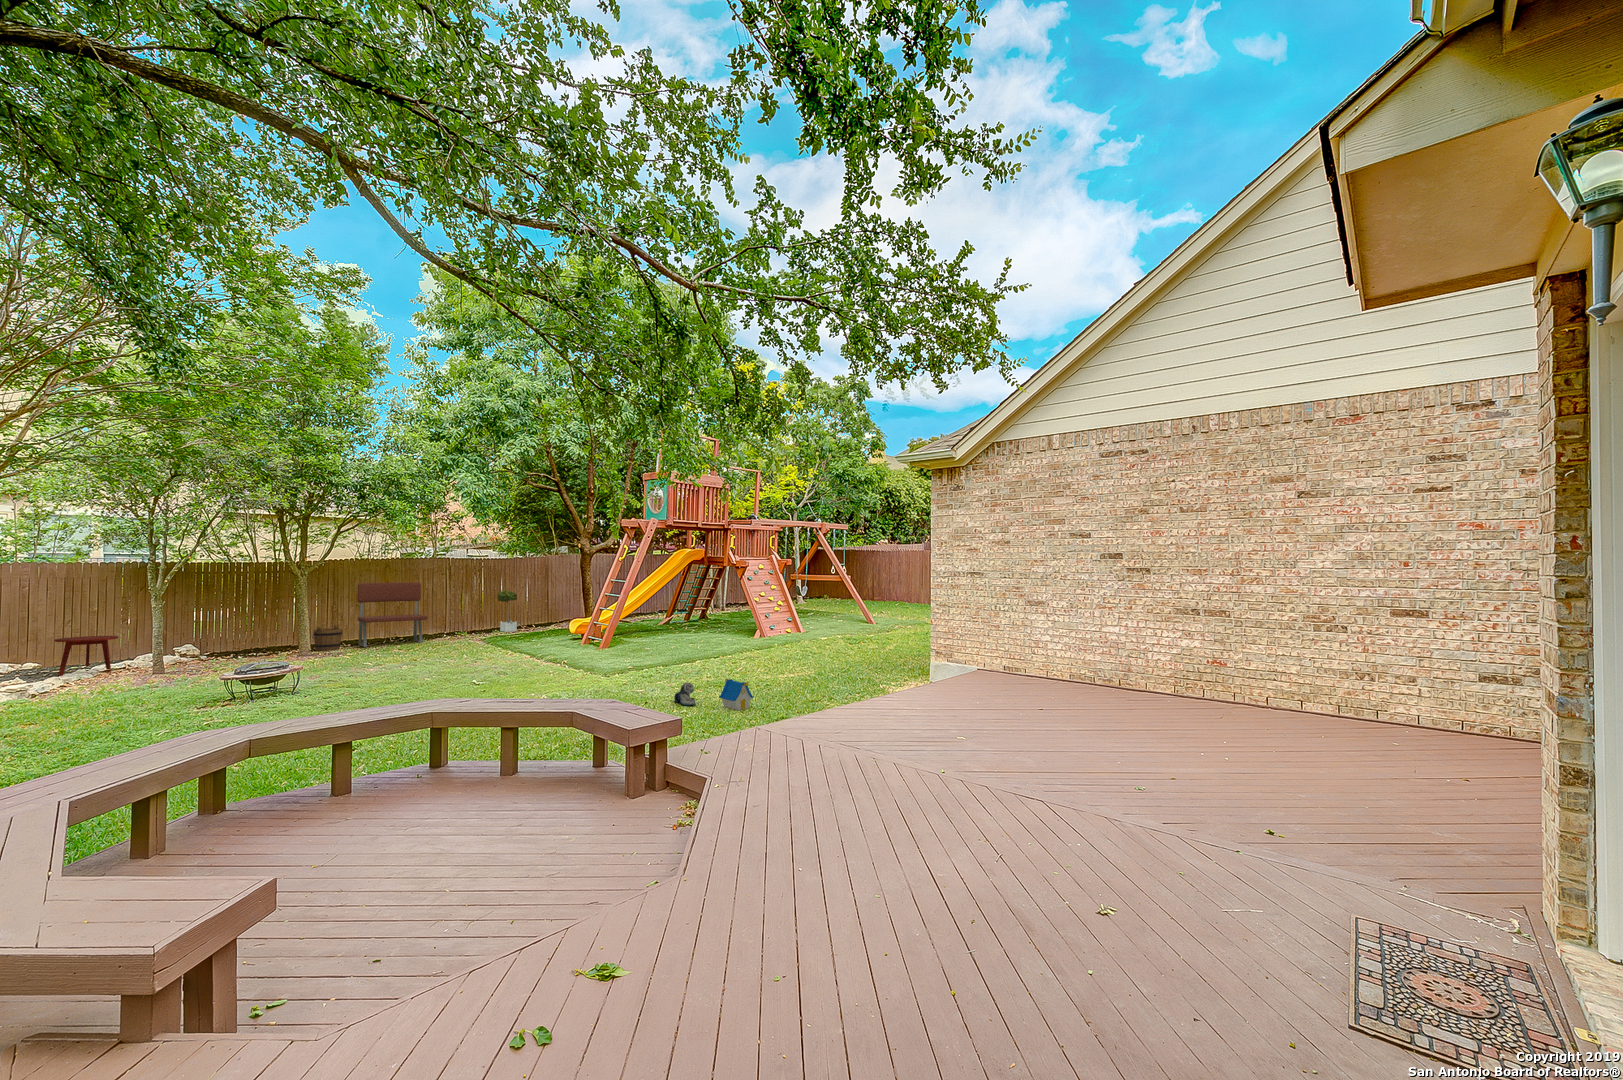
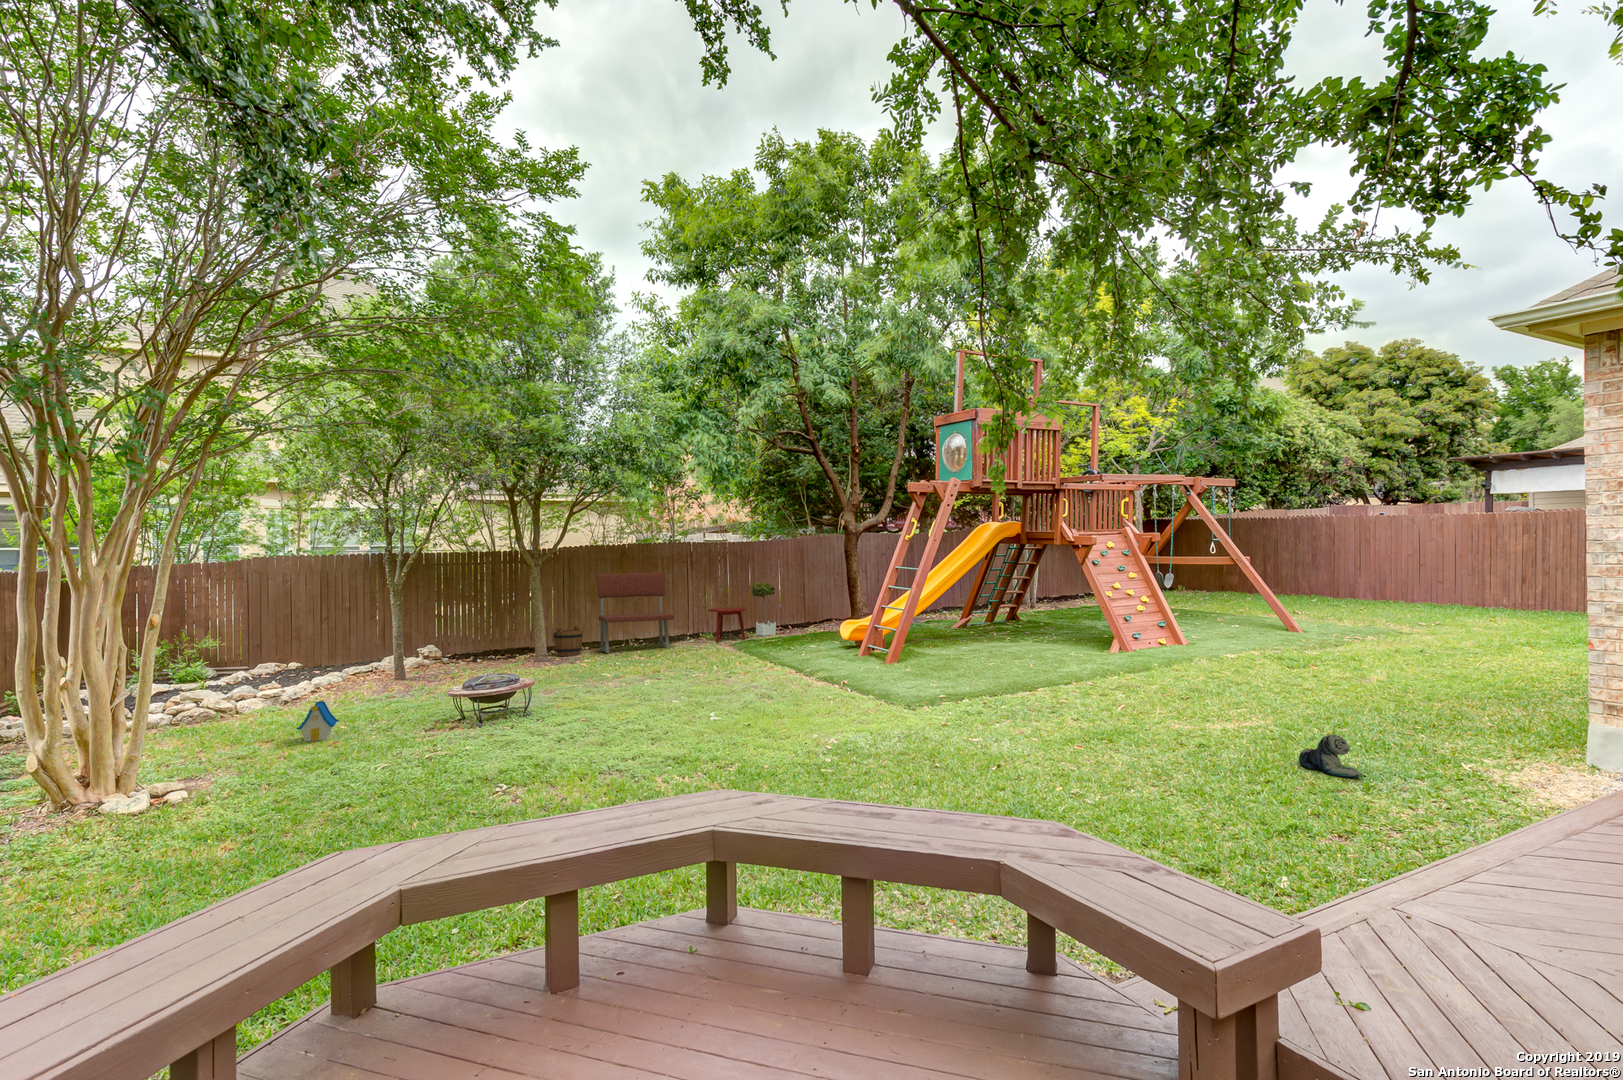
side table: present [54,636,118,676] -> present [707,608,747,642]
toy house: present [719,679,754,710] -> present [297,700,338,742]
plush toy: present [674,682,696,706] -> present [1299,734,1363,778]

